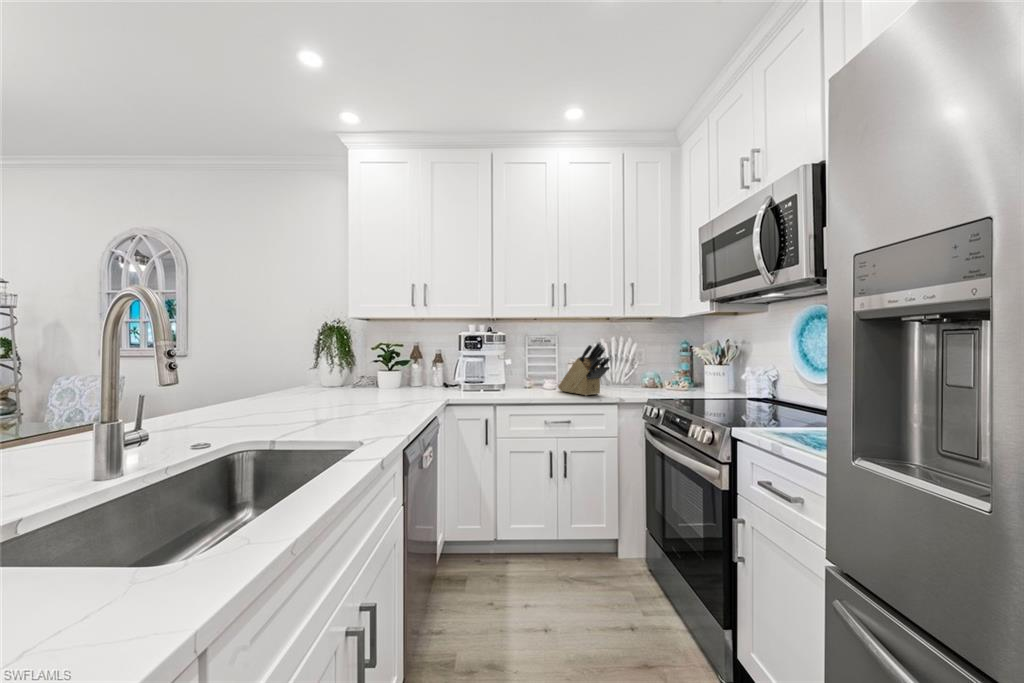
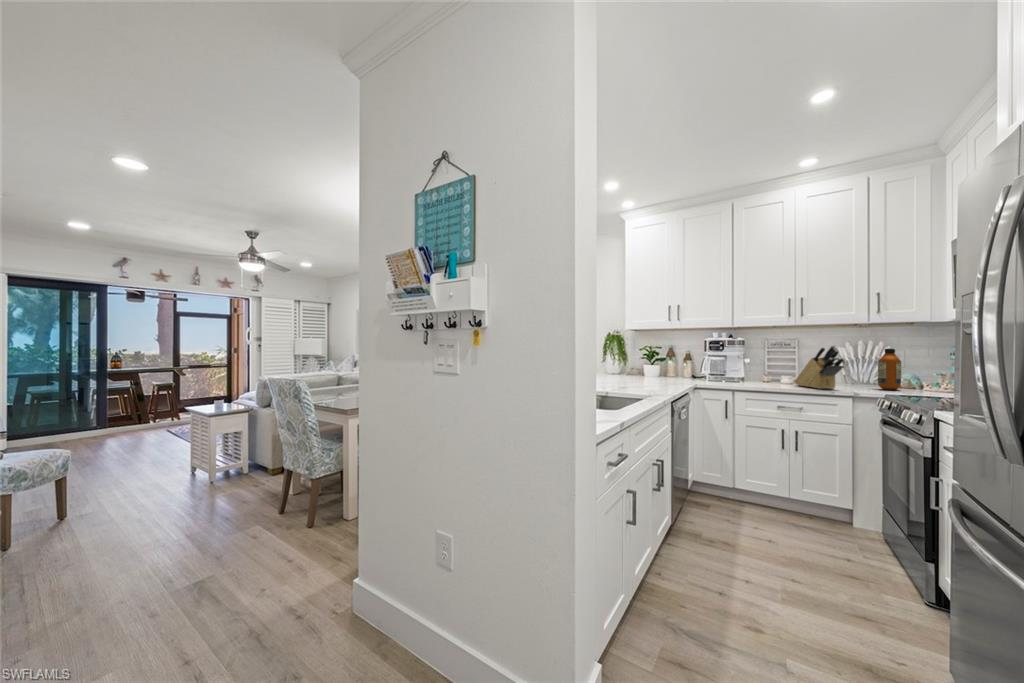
bottle: none [635,346,655,392] -> present [878,349,901,390]

